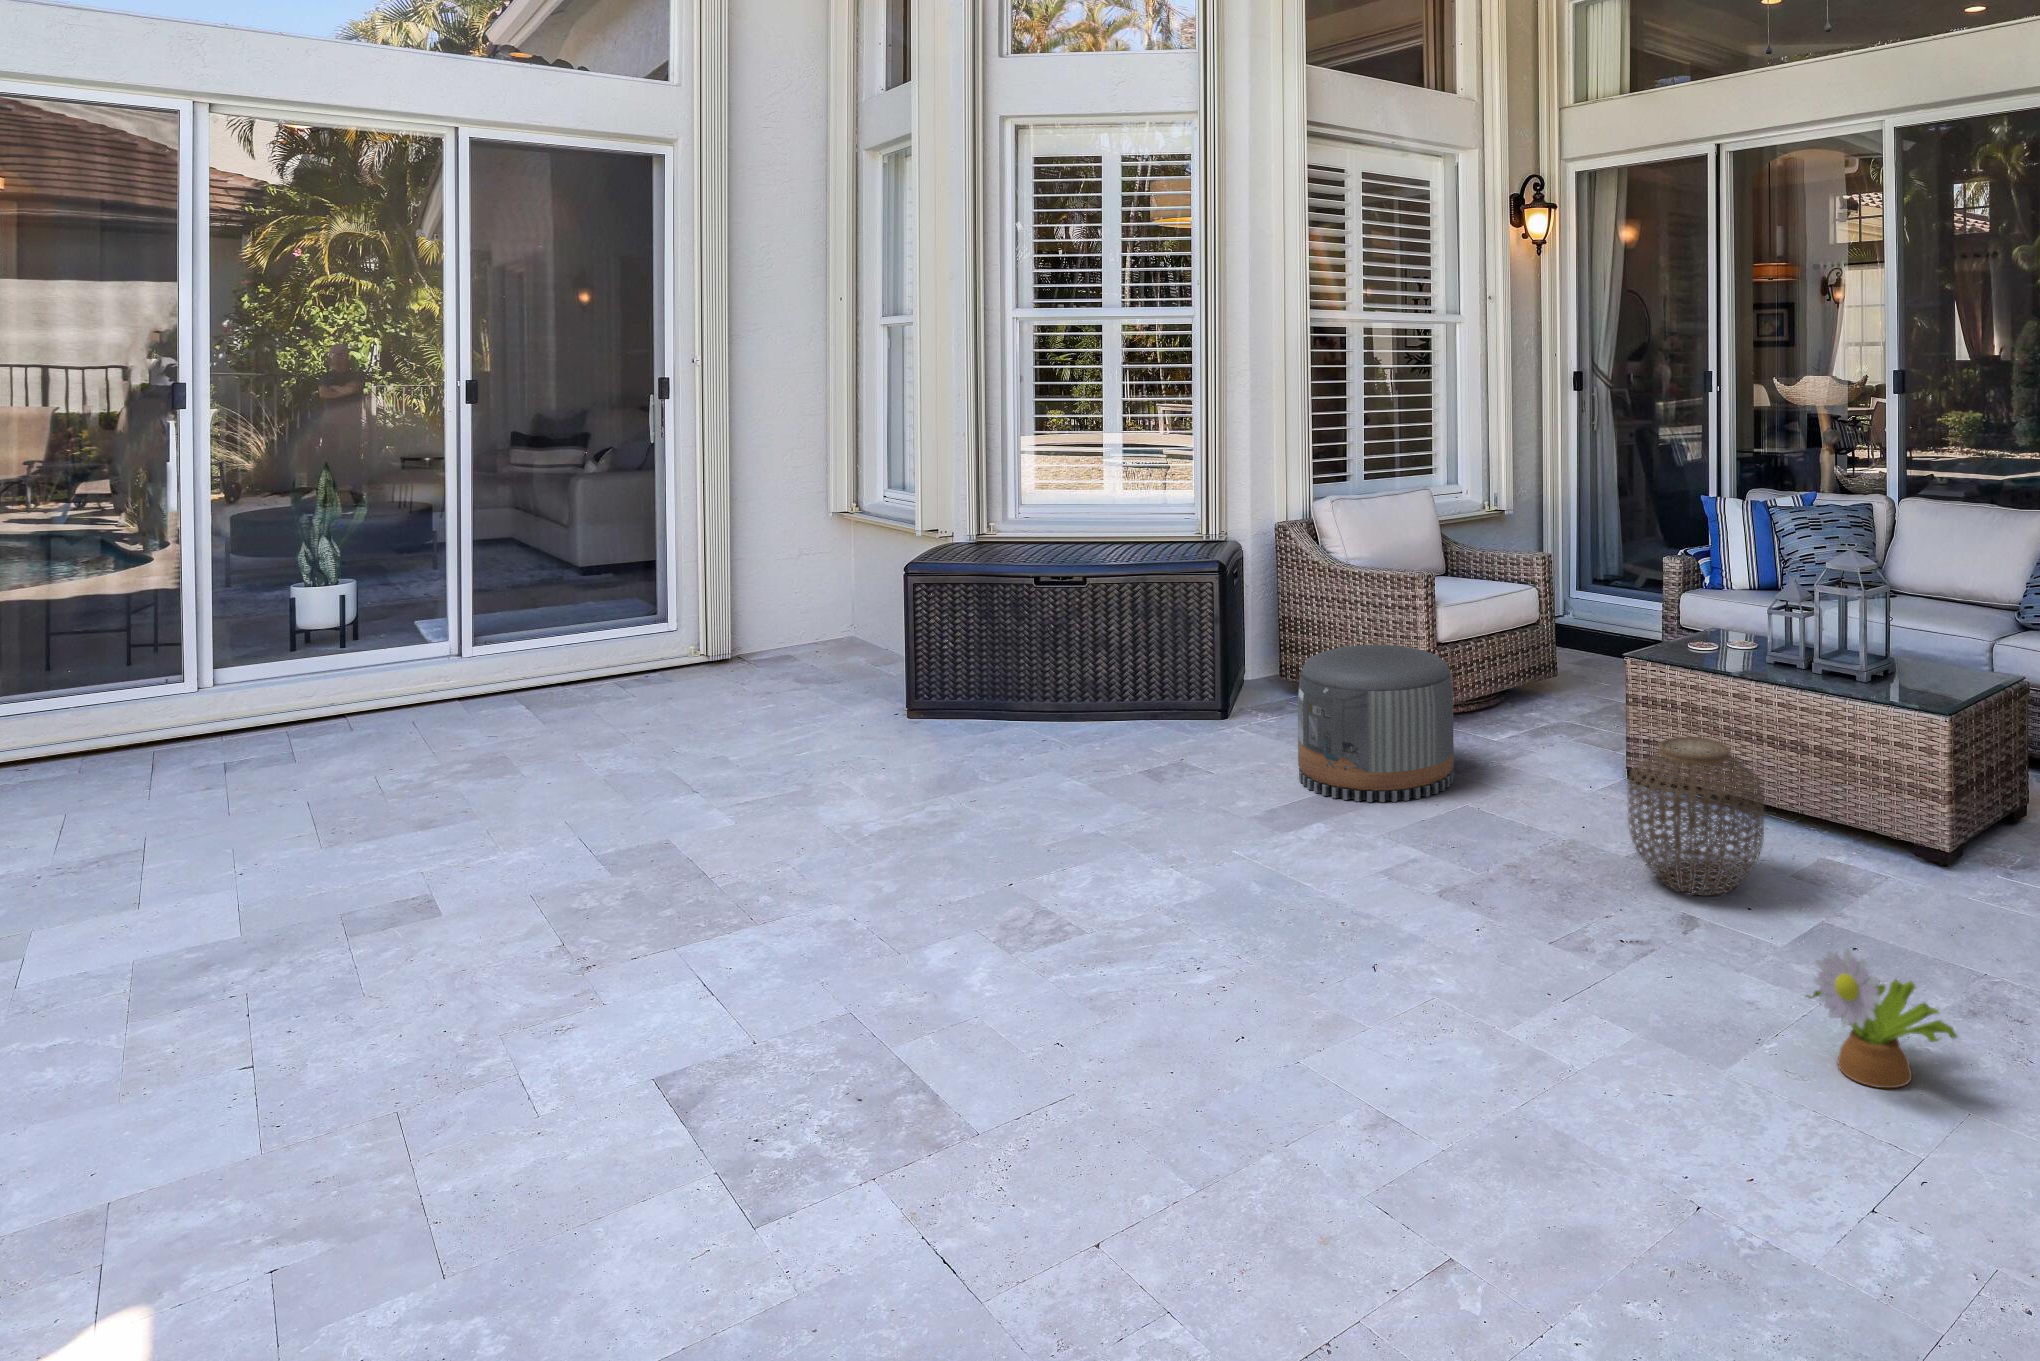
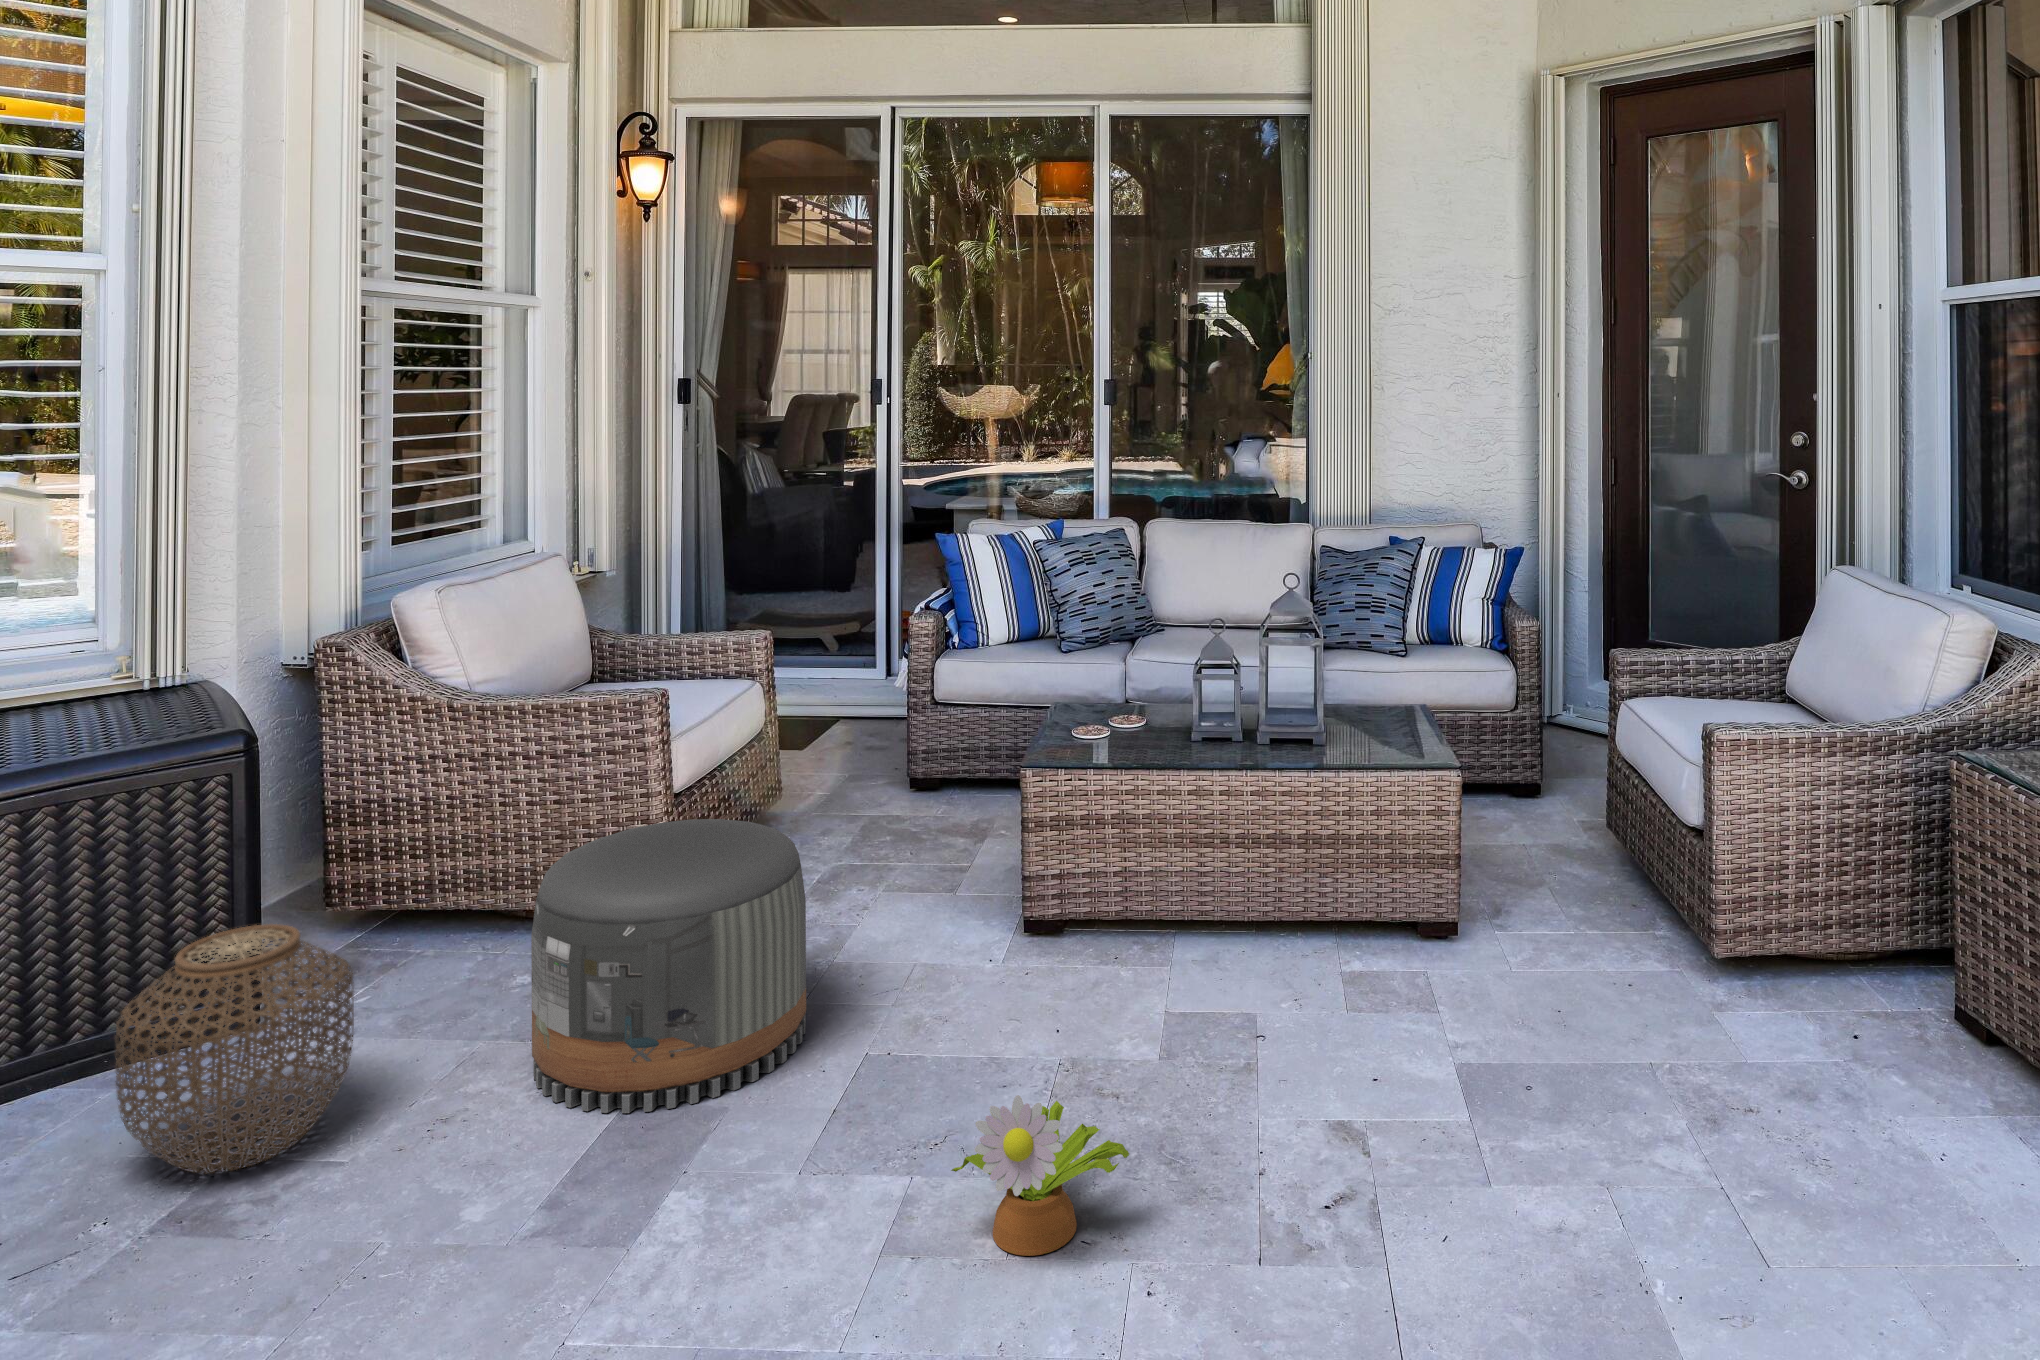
woven basket: present [1628,736,1764,895] -> present [115,924,354,1173]
decorative plant: present [1805,948,1957,1088] -> present [951,1095,1129,1256]

